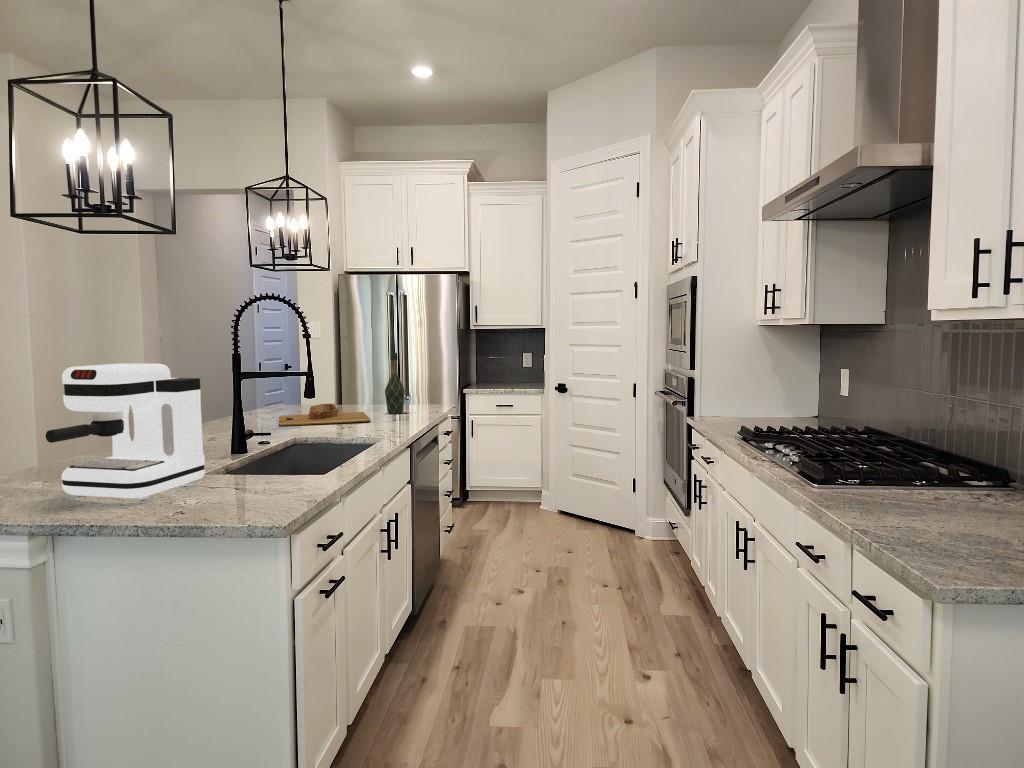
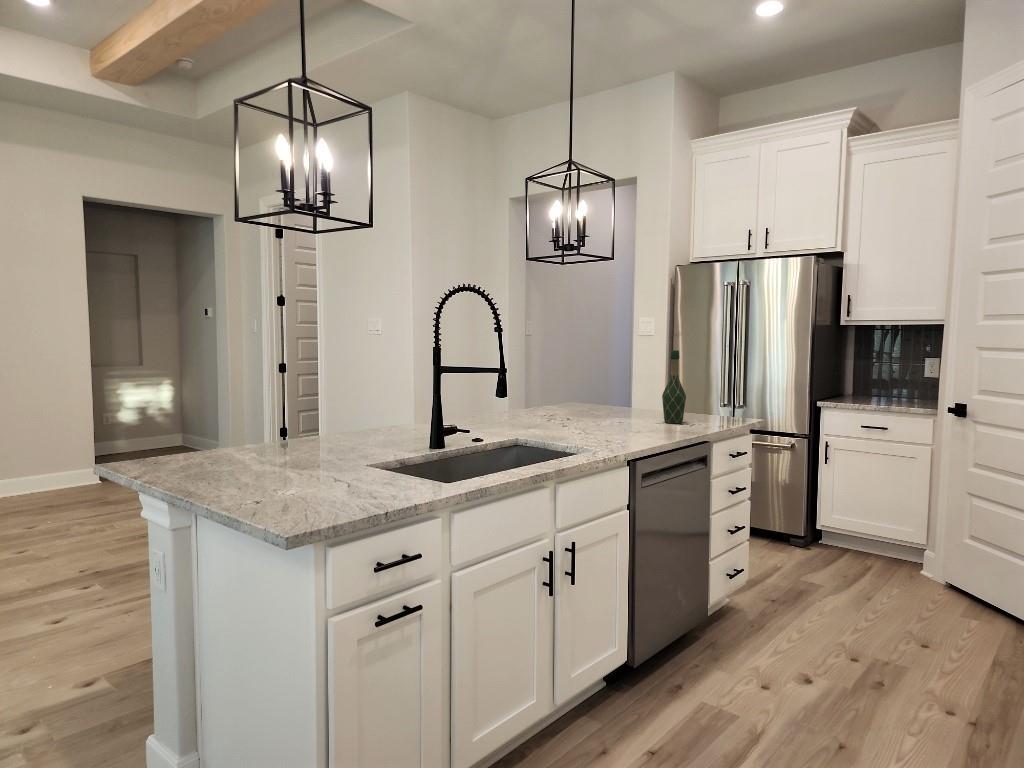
coffee maker: present [46,363,205,500] -> none [191,349,339,482]
cutting board: present [279,404,370,426] -> none [529,405,636,429]

